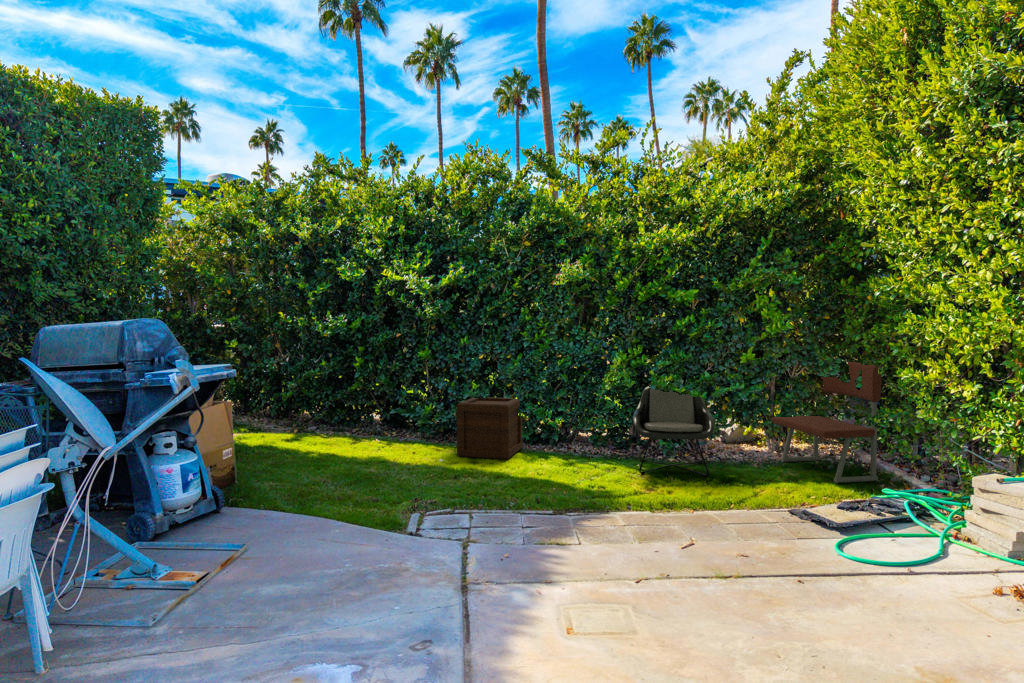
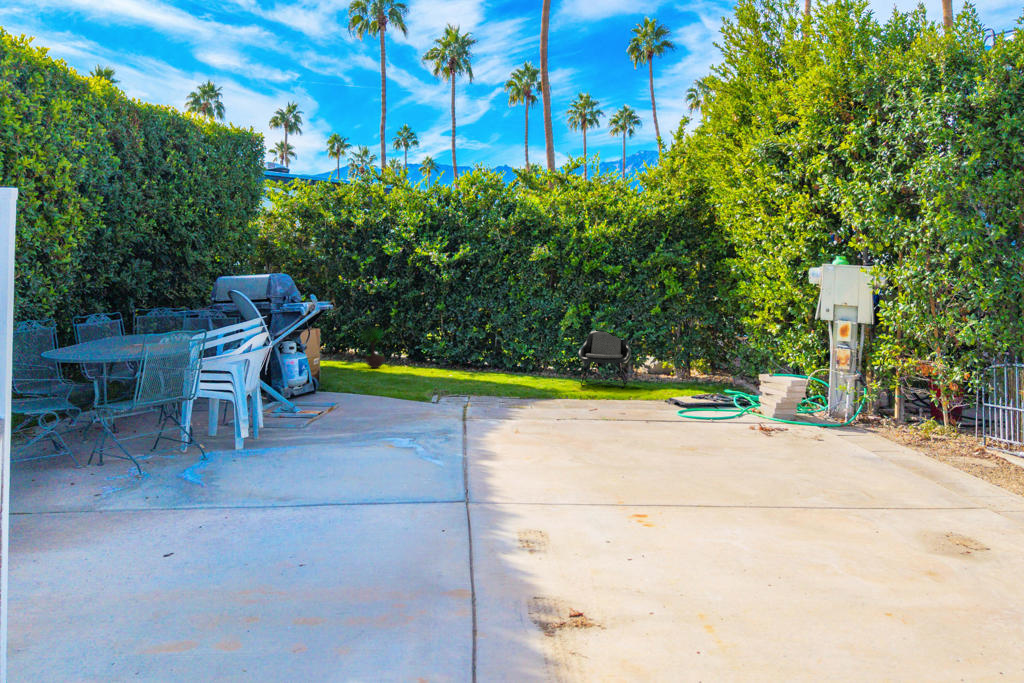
bench: present [771,362,881,483] -> none [672,316,736,392]
potted tree: none [310,377,348,439] -> present [361,328,385,368]
wooden crate: present [457,397,523,459] -> none [462,339,508,379]

